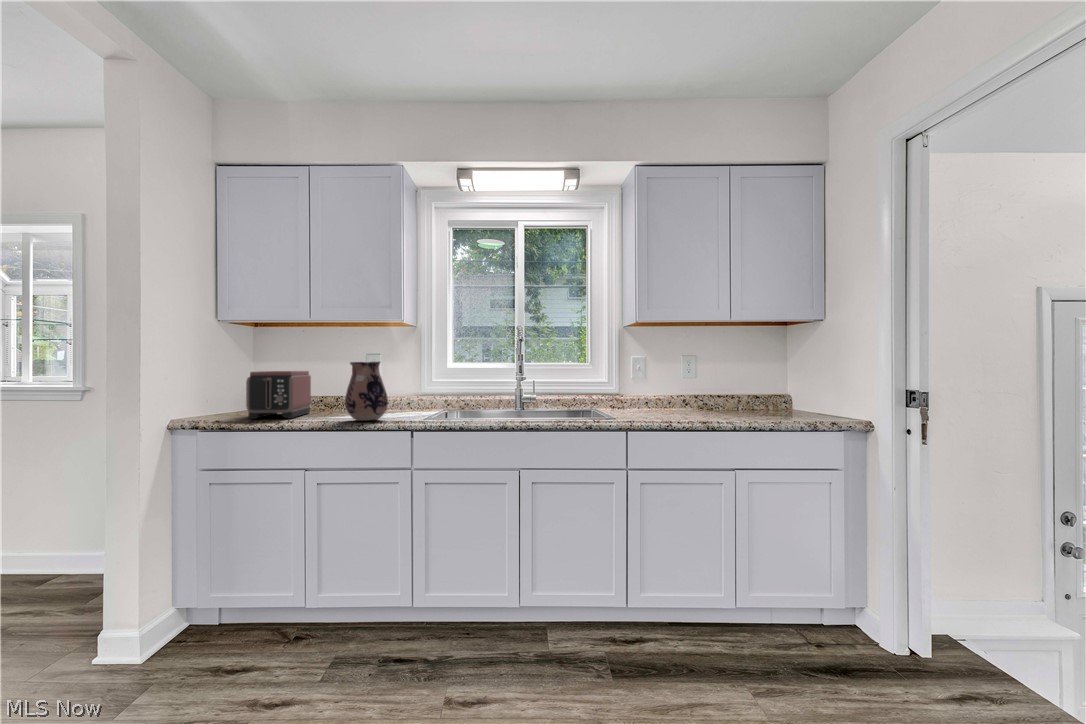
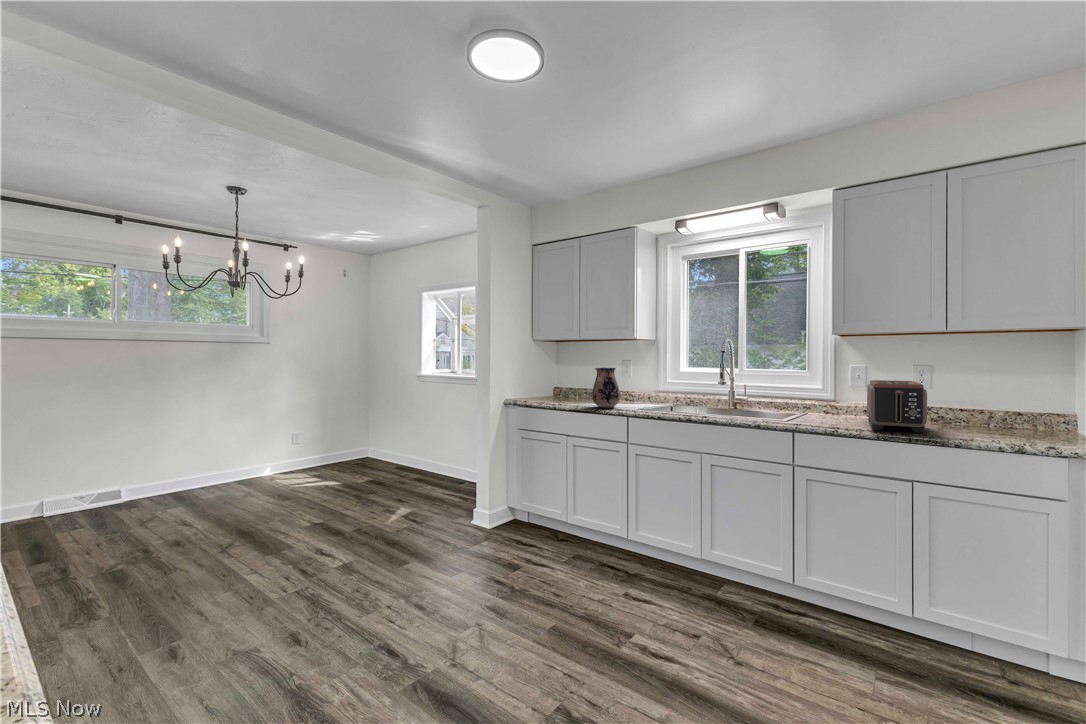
toaster: present [246,371,311,419] -> present [867,380,927,433]

